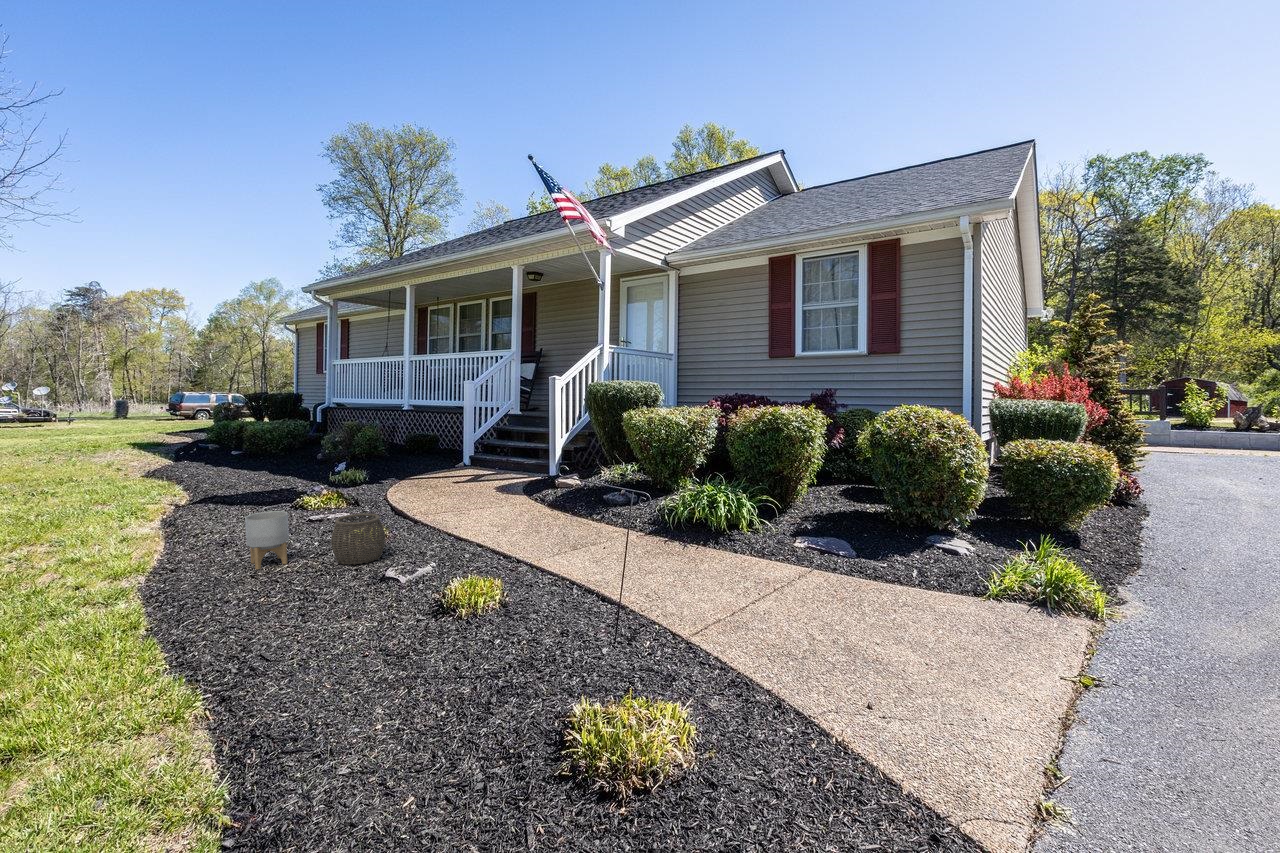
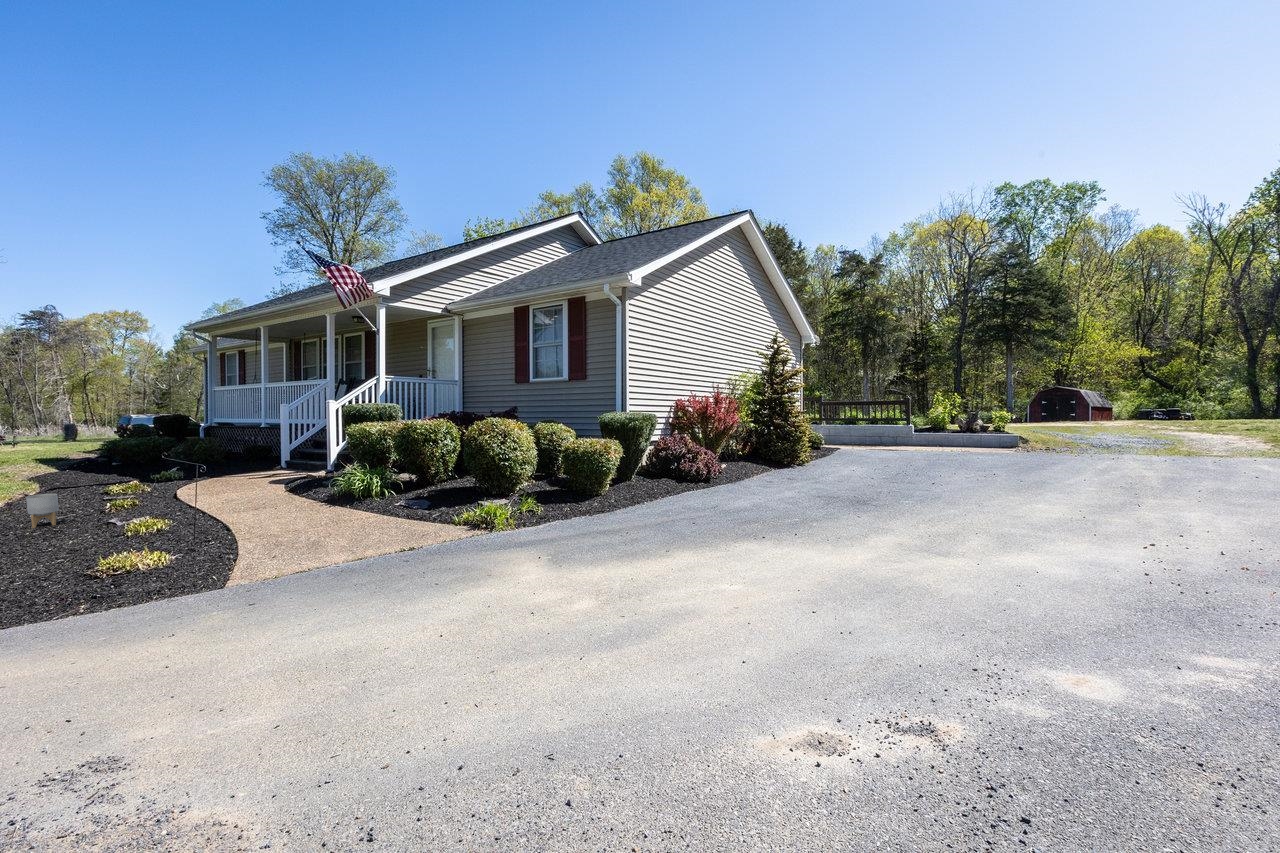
woven basket: present [331,514,386,565] -> none [82,495,123,525]

